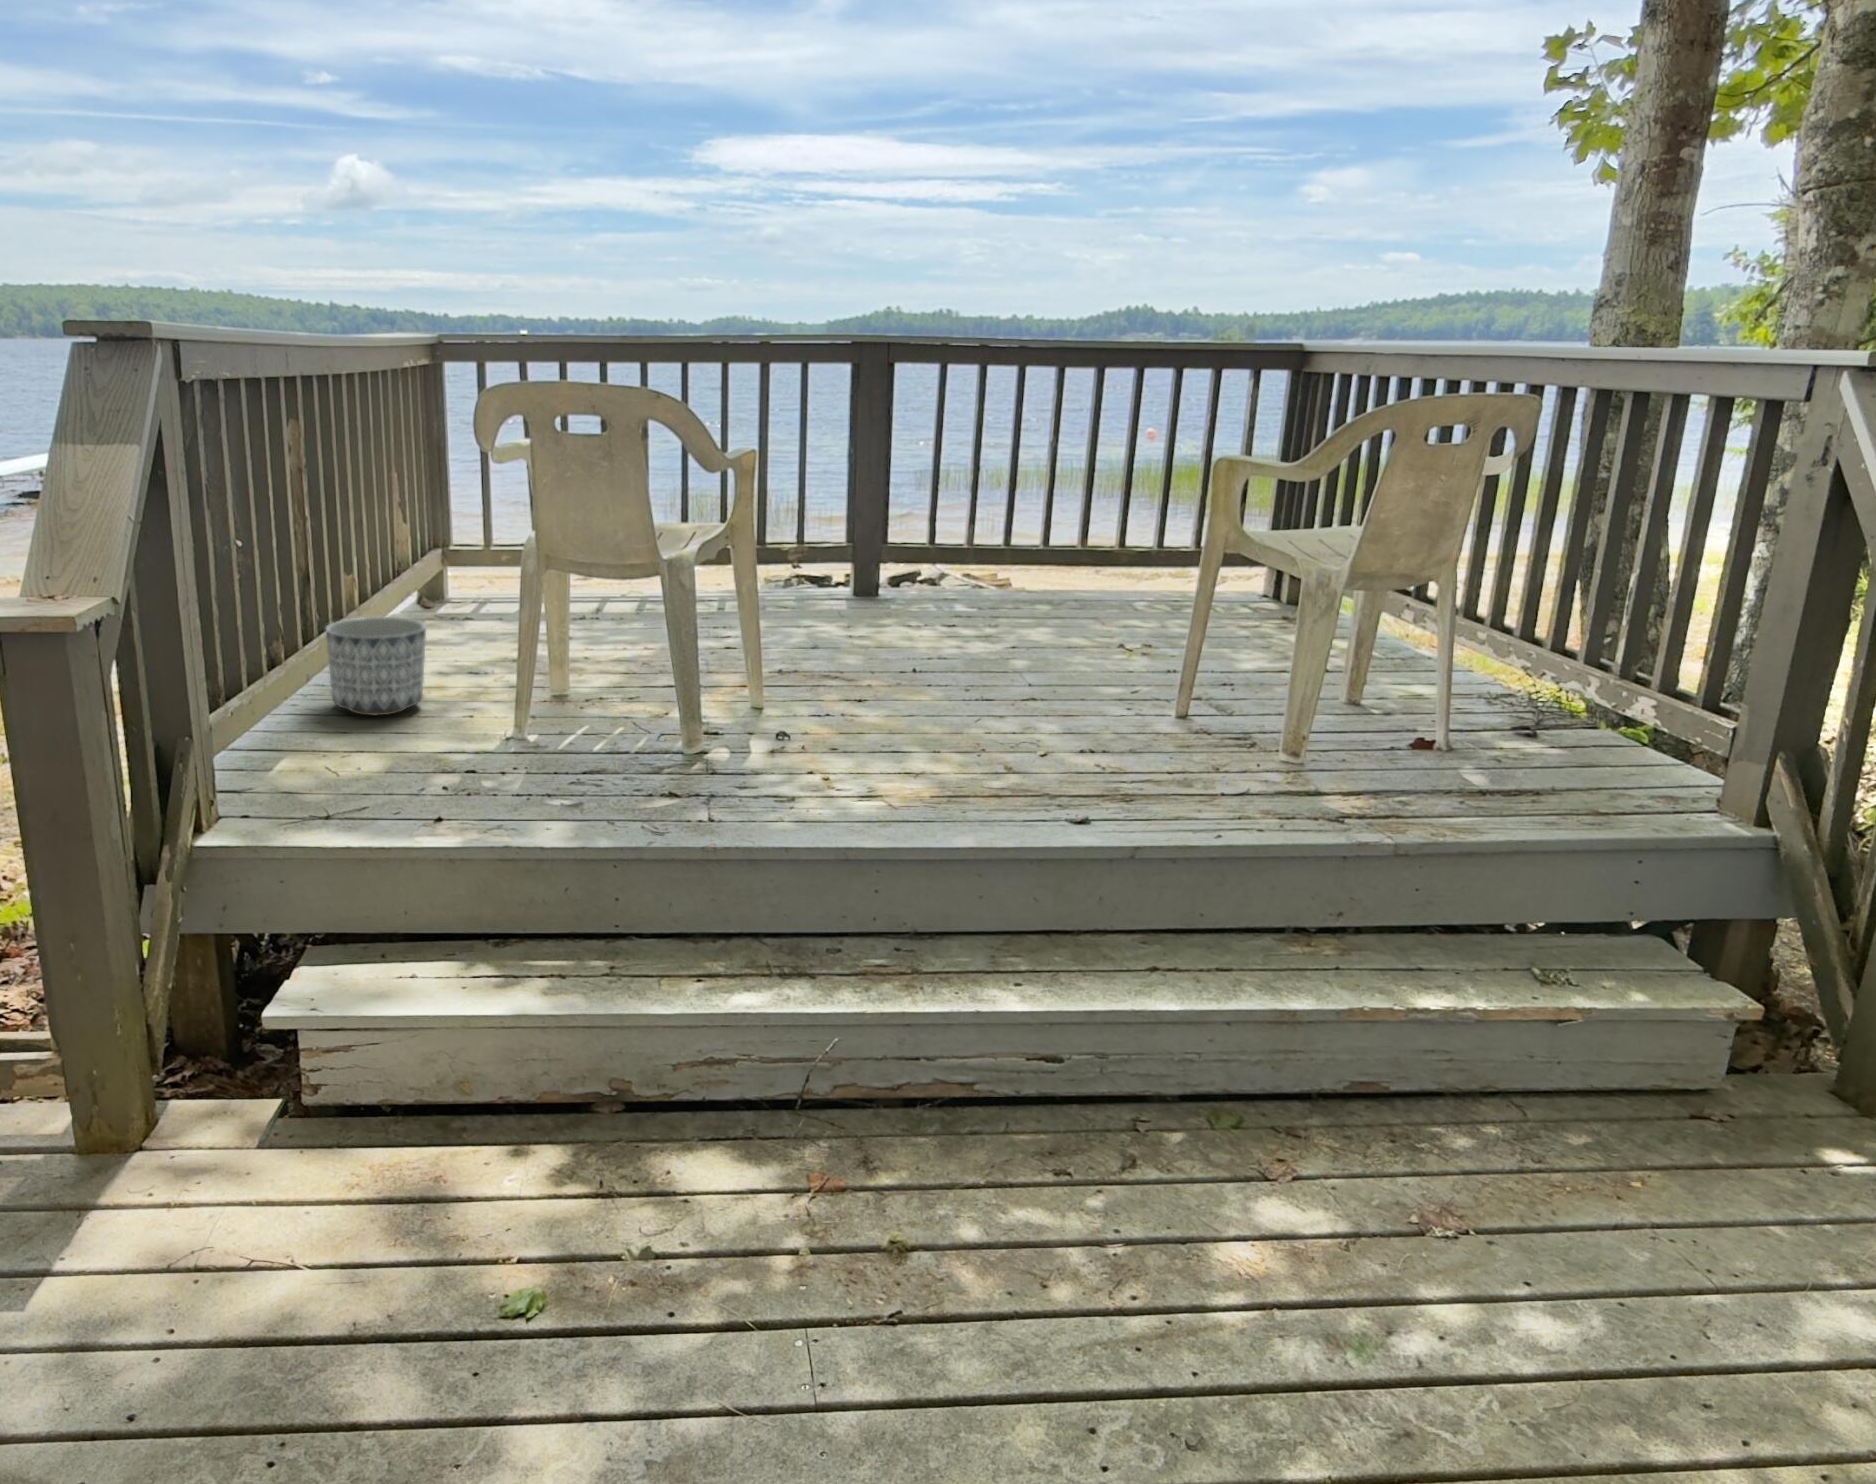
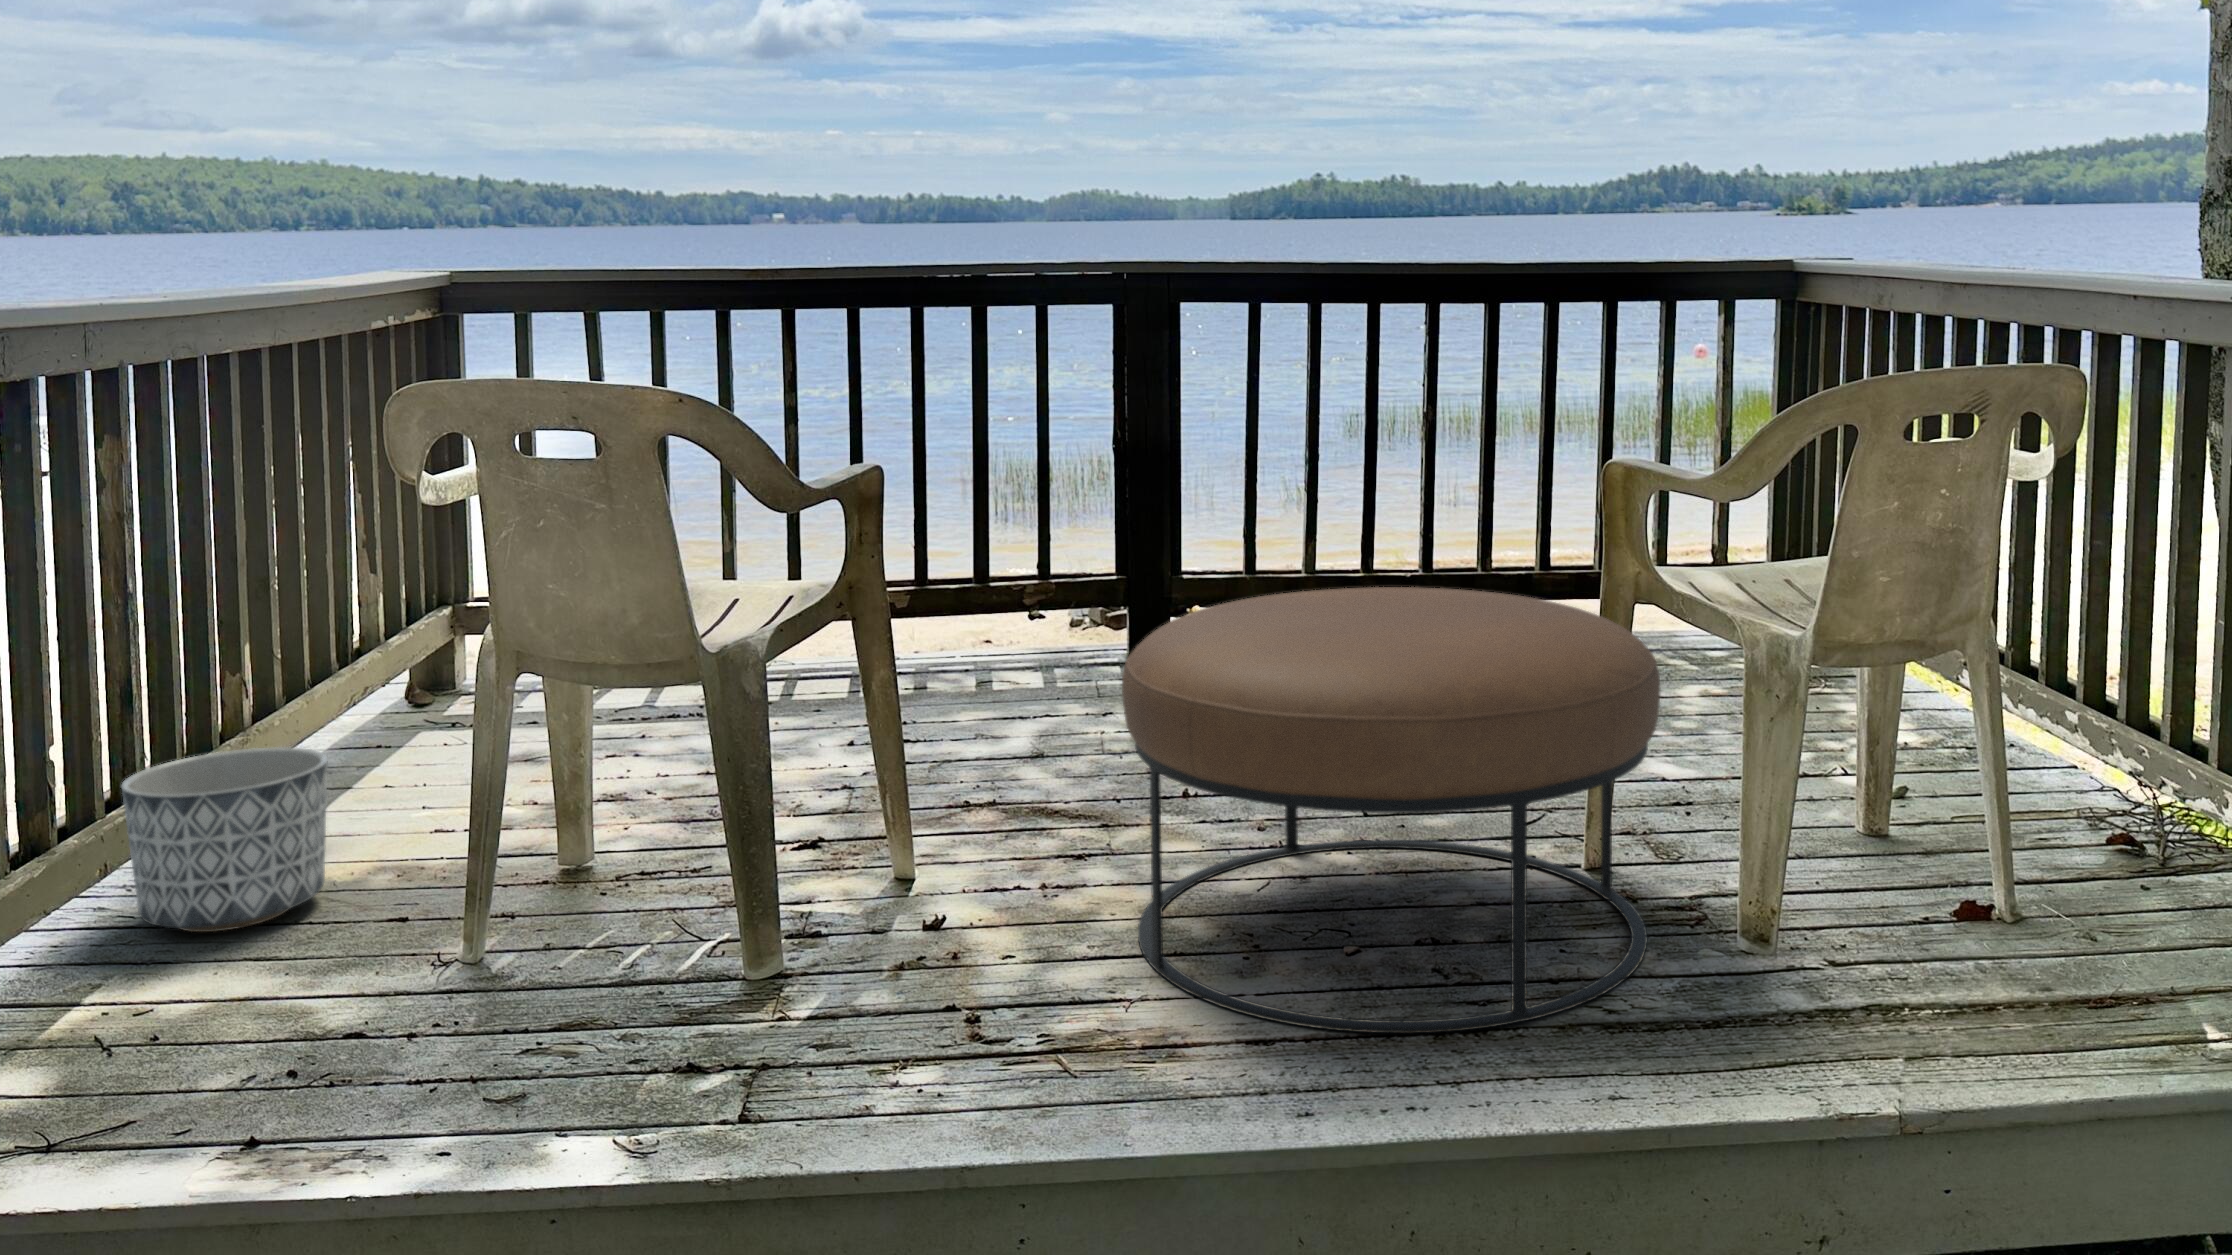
ottoman: none [906,543,1251,785] -> present [1122,587,1660,1033]

